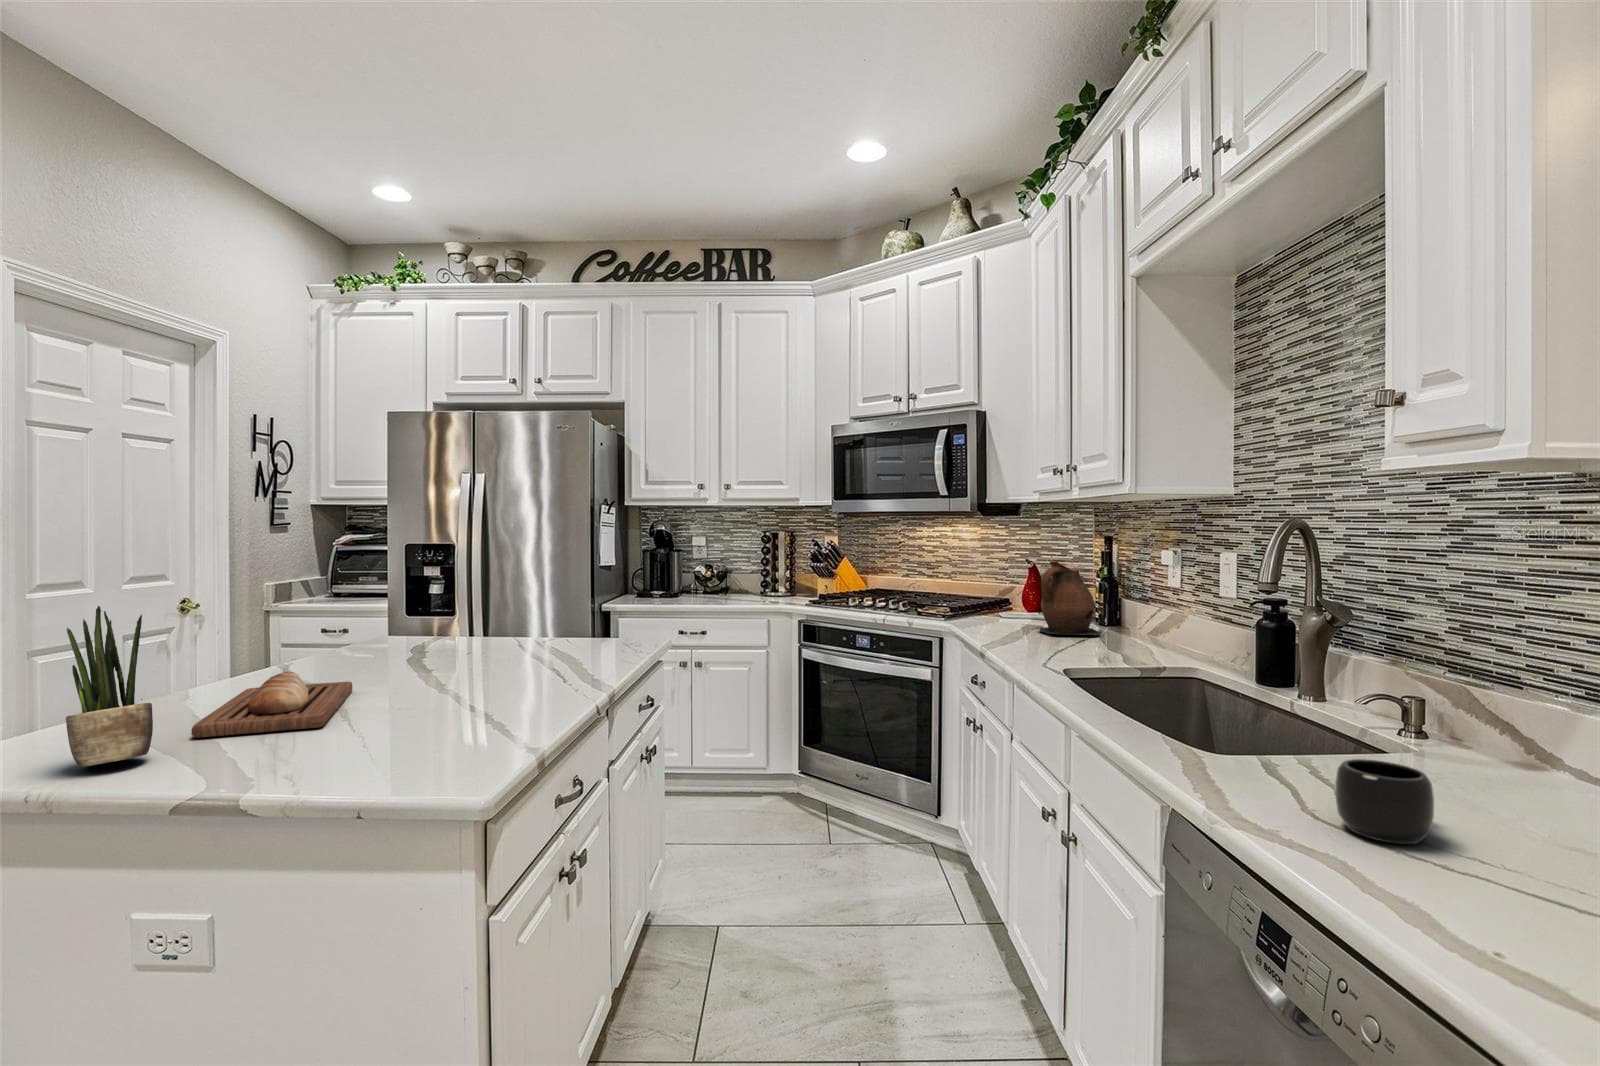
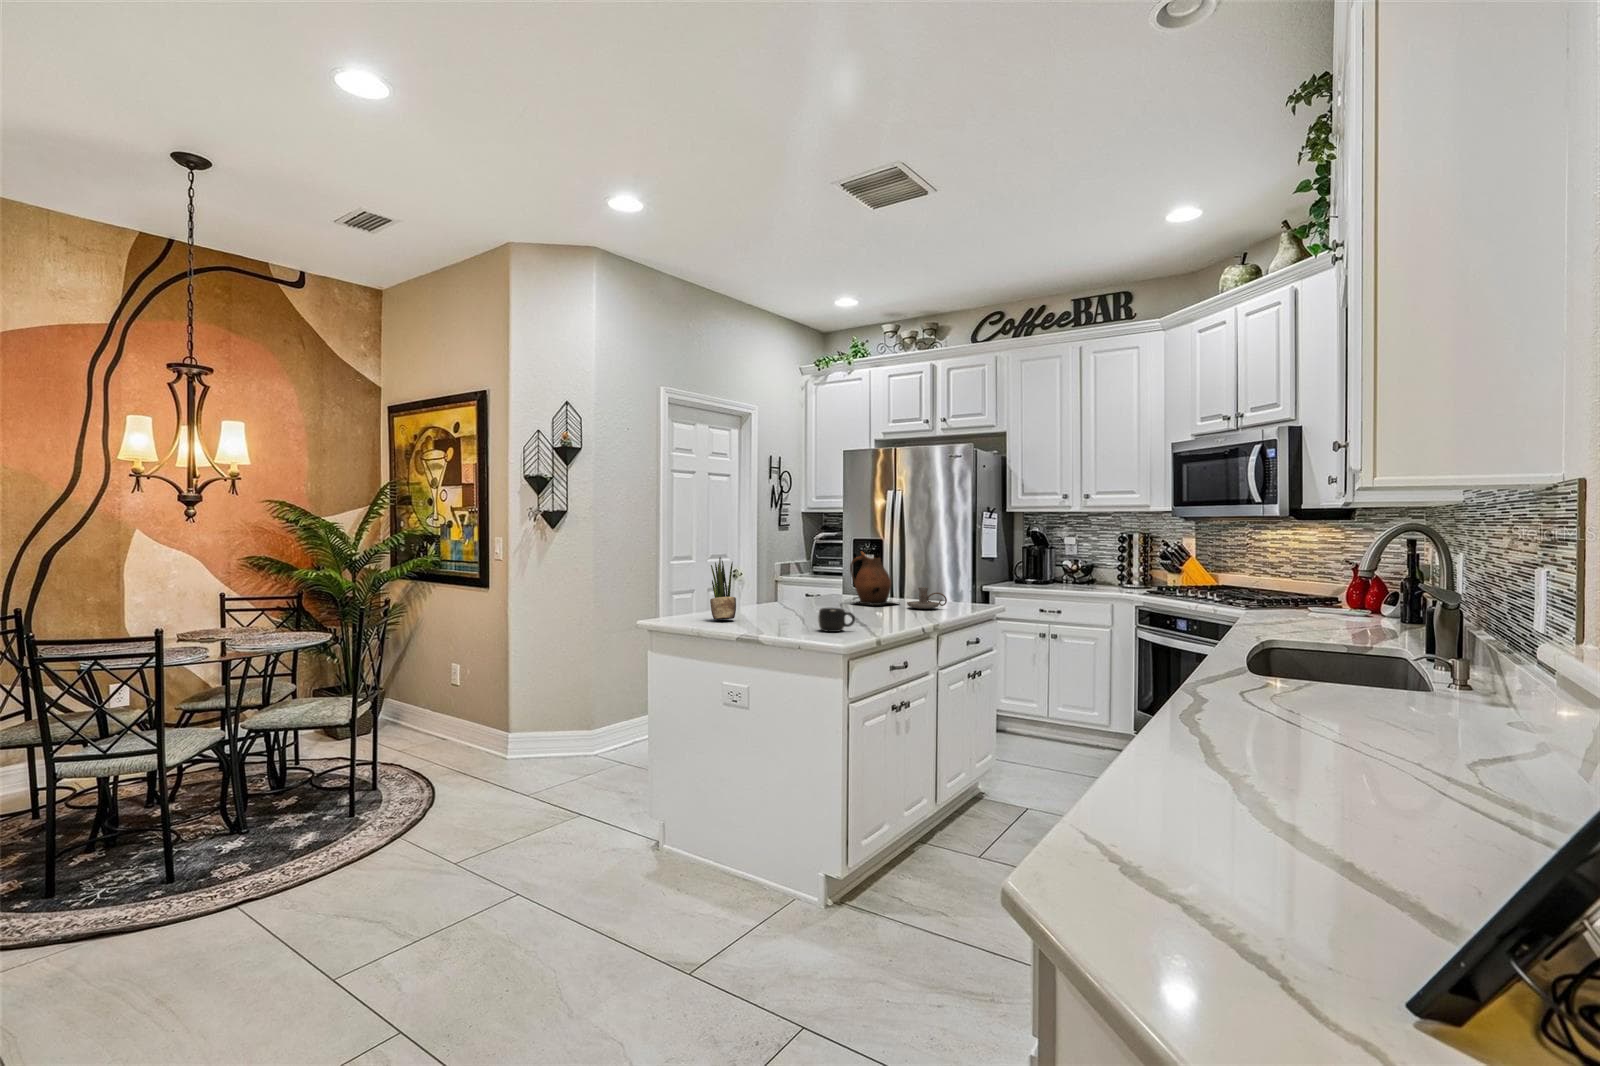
ceramic pitcher: present [1039,561,1101,636] -> present [850,552,896,605]
candle holder: none [537,625,604,662] -> present [907,587,947,609]
bread loaf: present [191,672,353,738] -> none [748,597,811,619]
mug: present [1335,759,1434,844] -> present [818,608,855,632]

